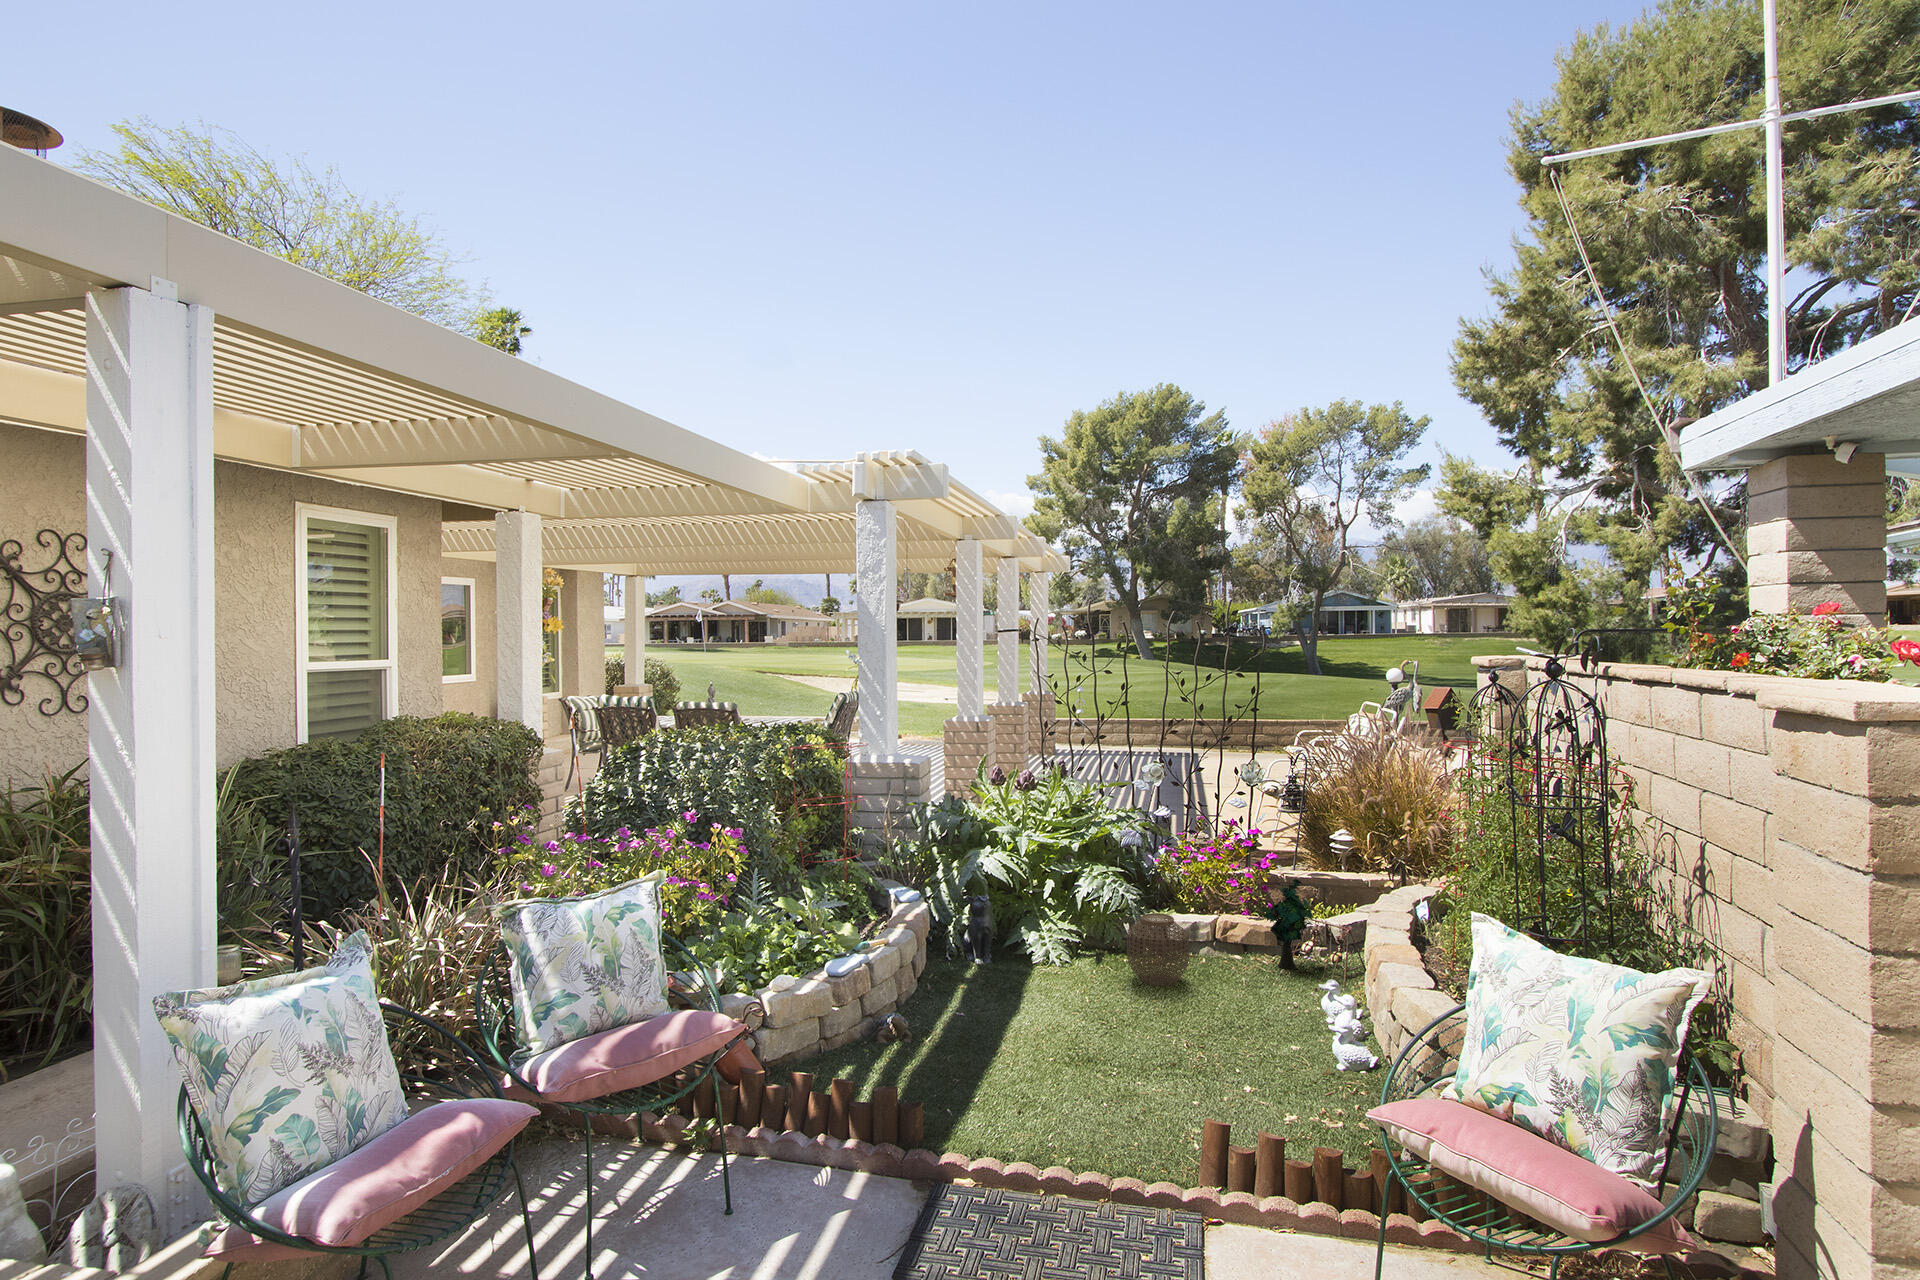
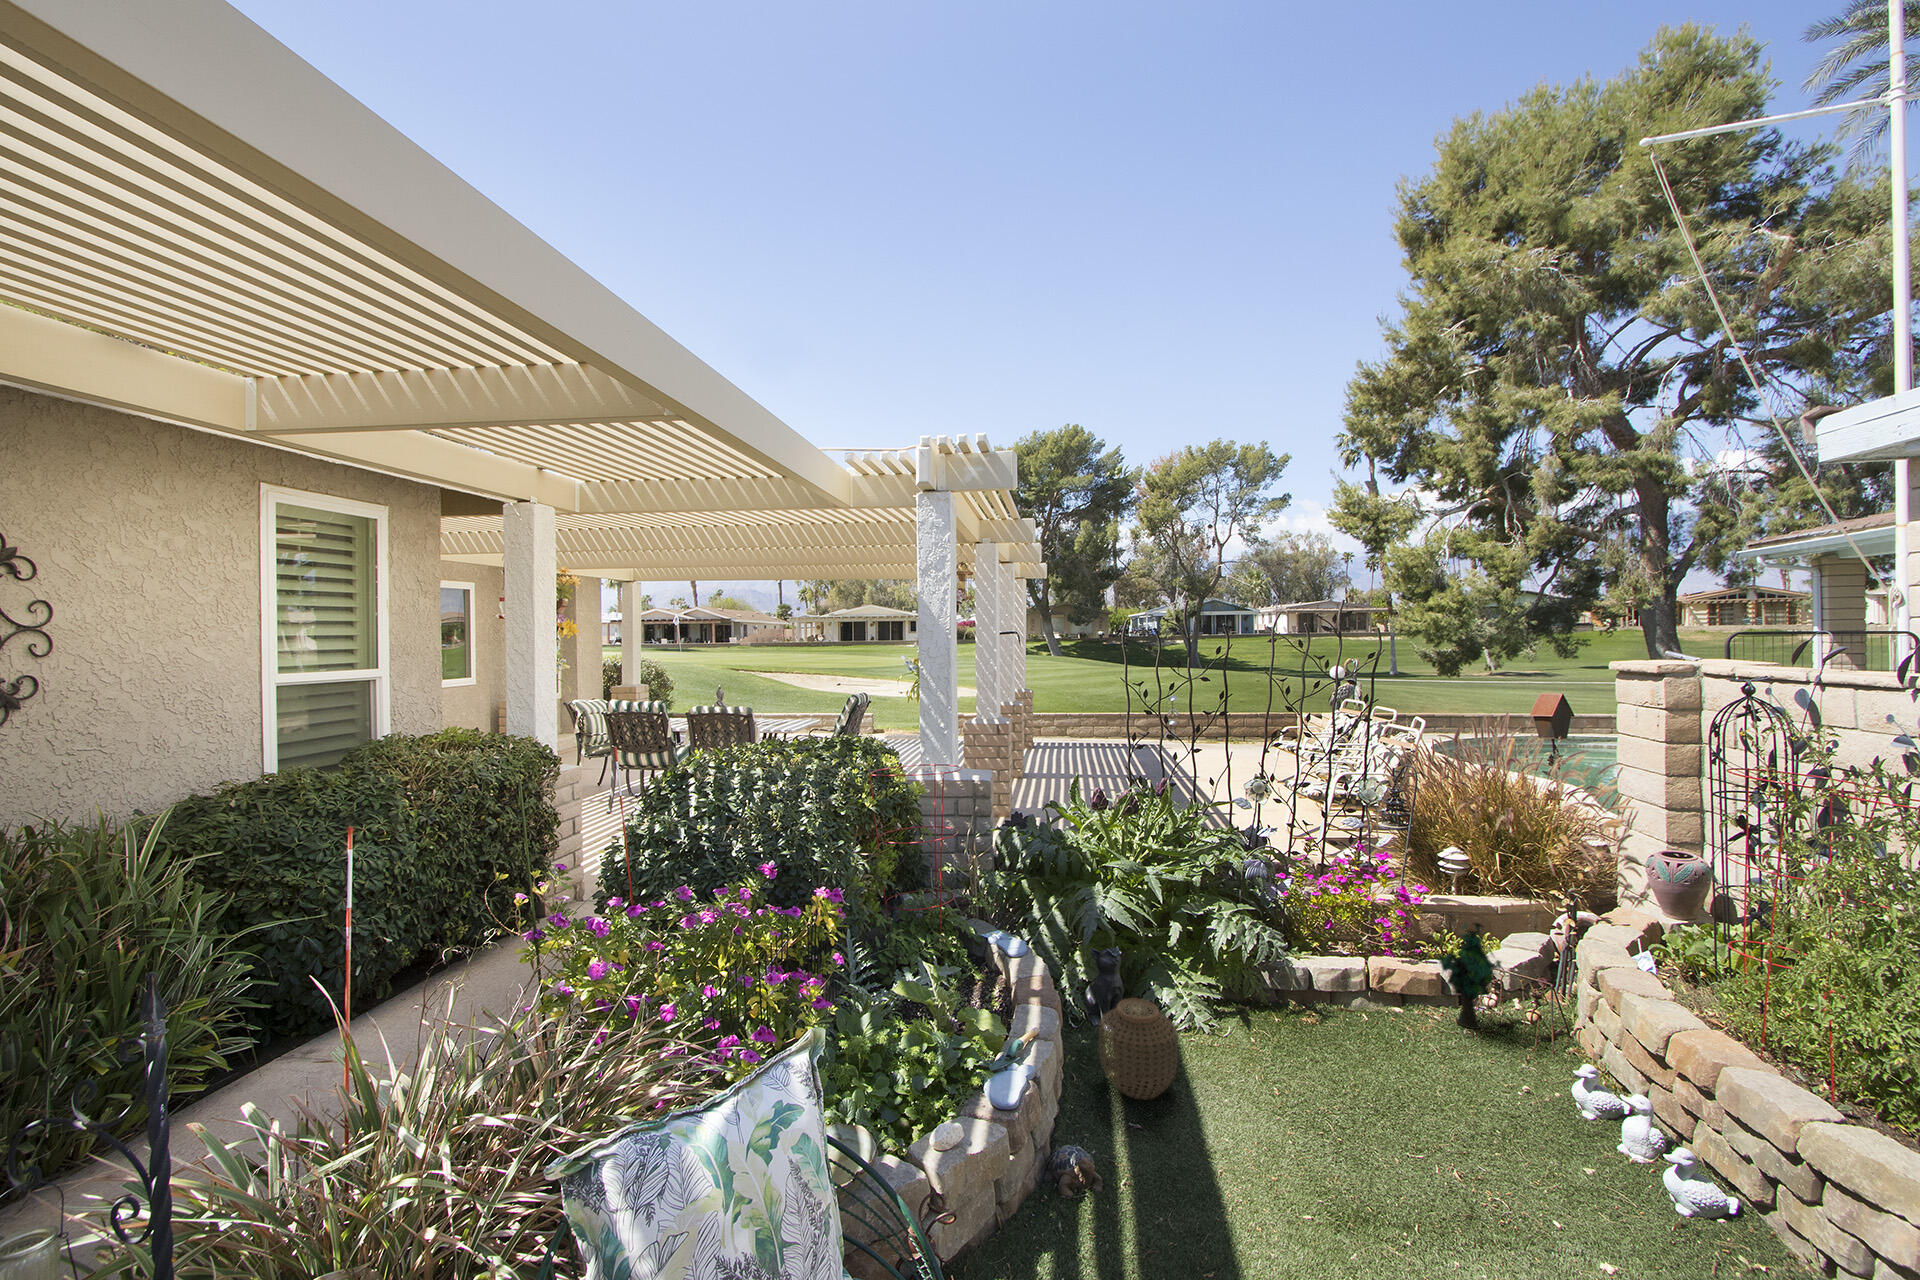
woven basket: present [1127,913,1189,986] -> present [1099,998,1178,1099]

